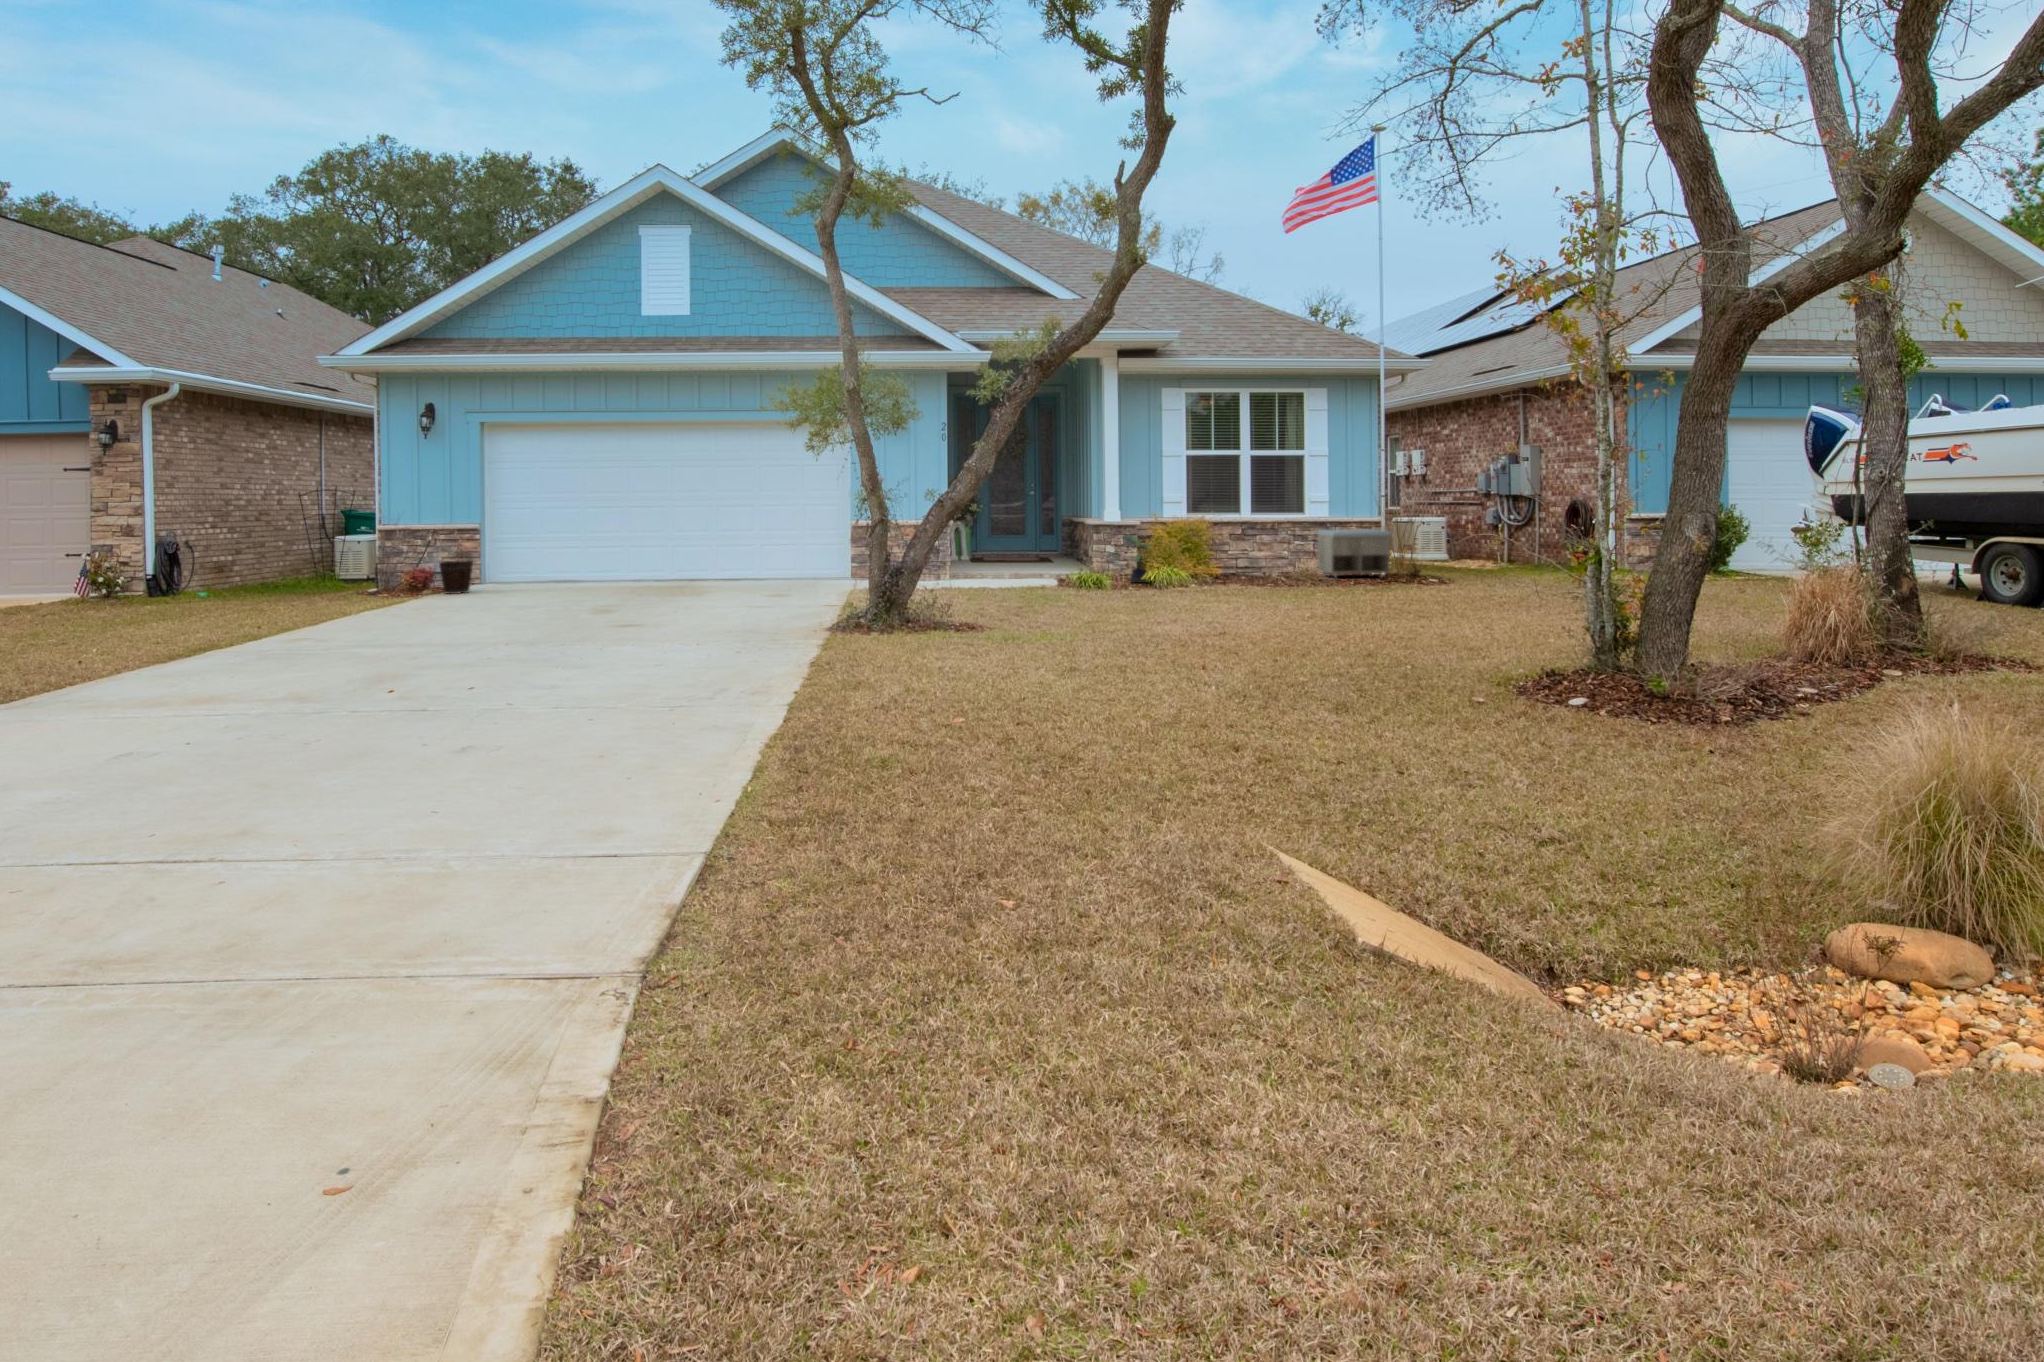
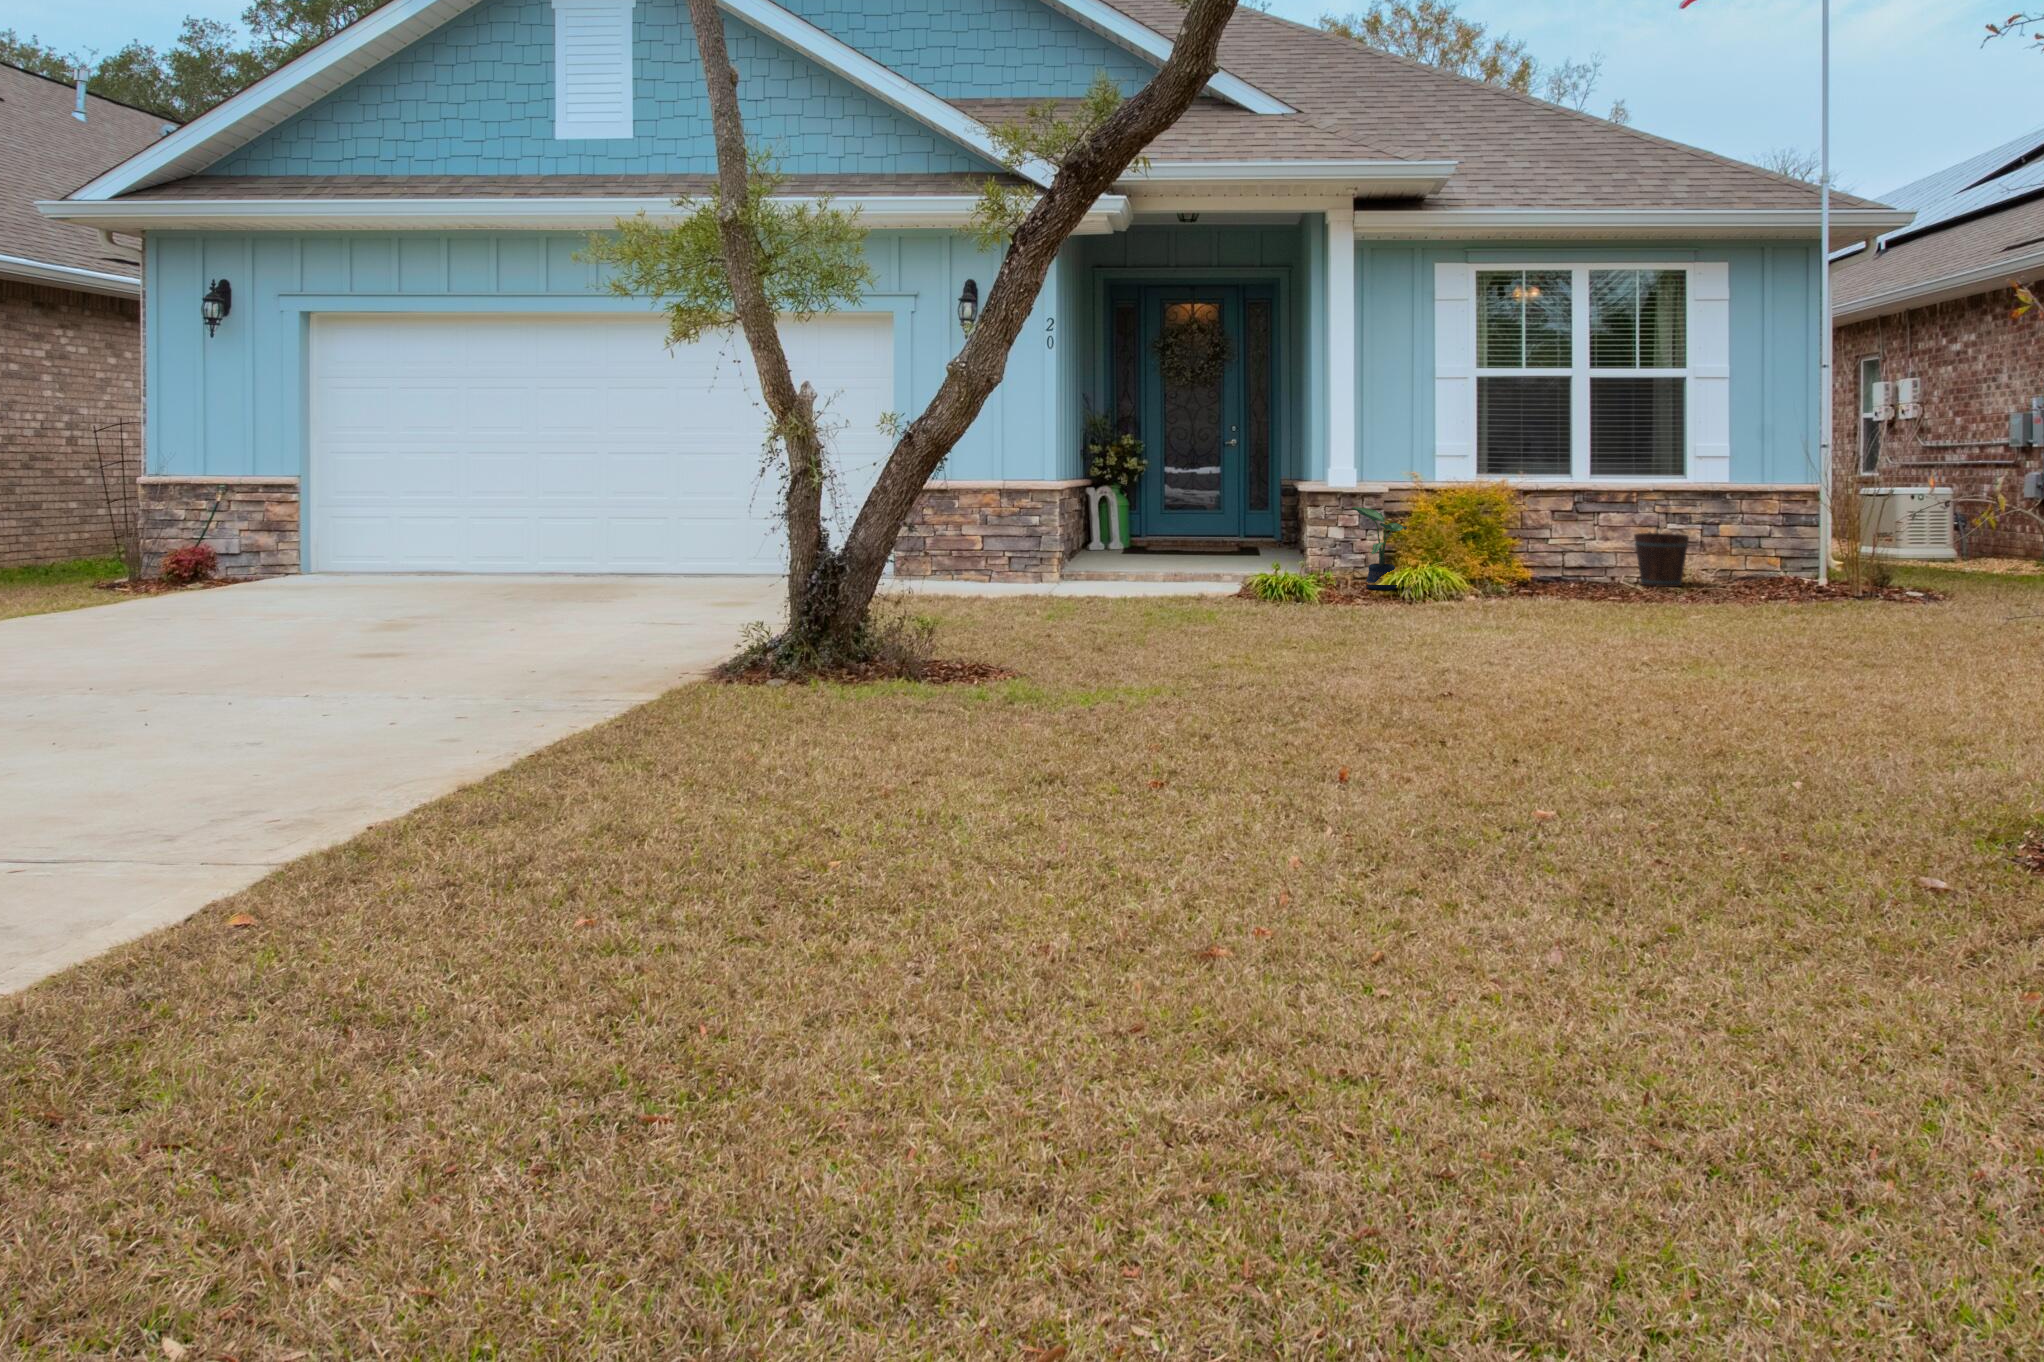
storage bench: present [1317,529,1392,577] -> none [1706,502,1838,588]
bucket: present [439,560,473,594] -> present [1634,532,1689,587]

